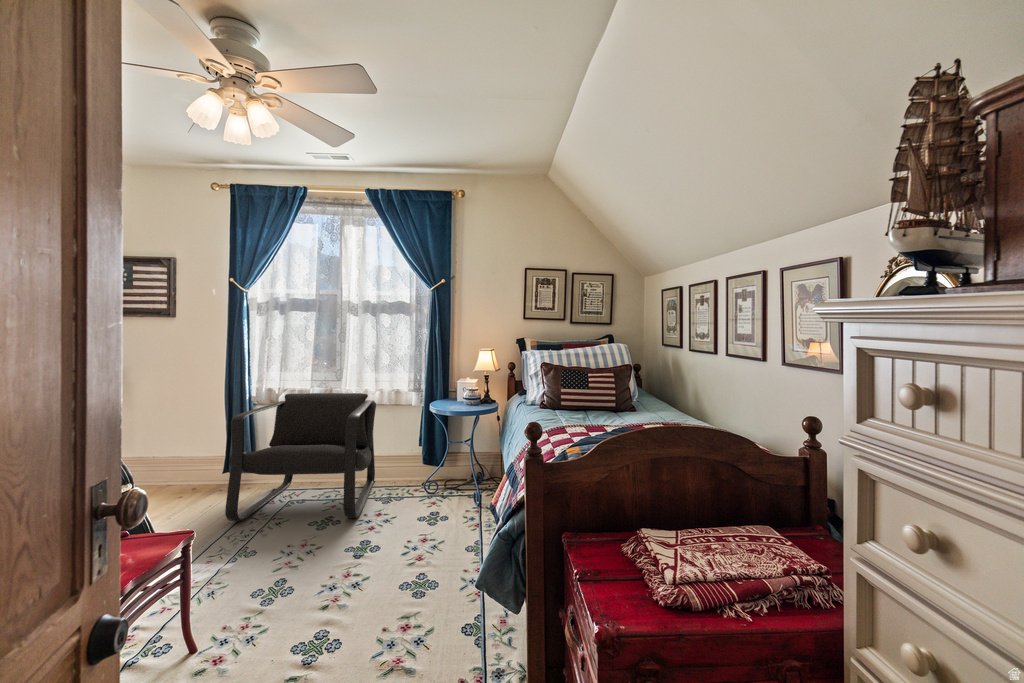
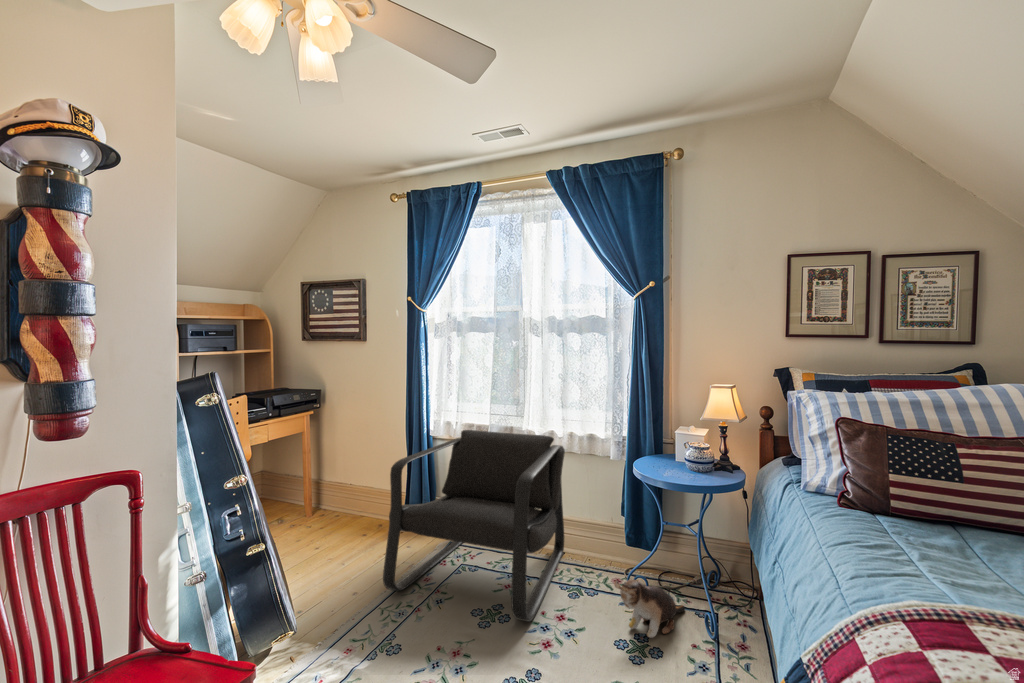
plush toy: none [418,475,462,511] -> present [614,580,685,638]

